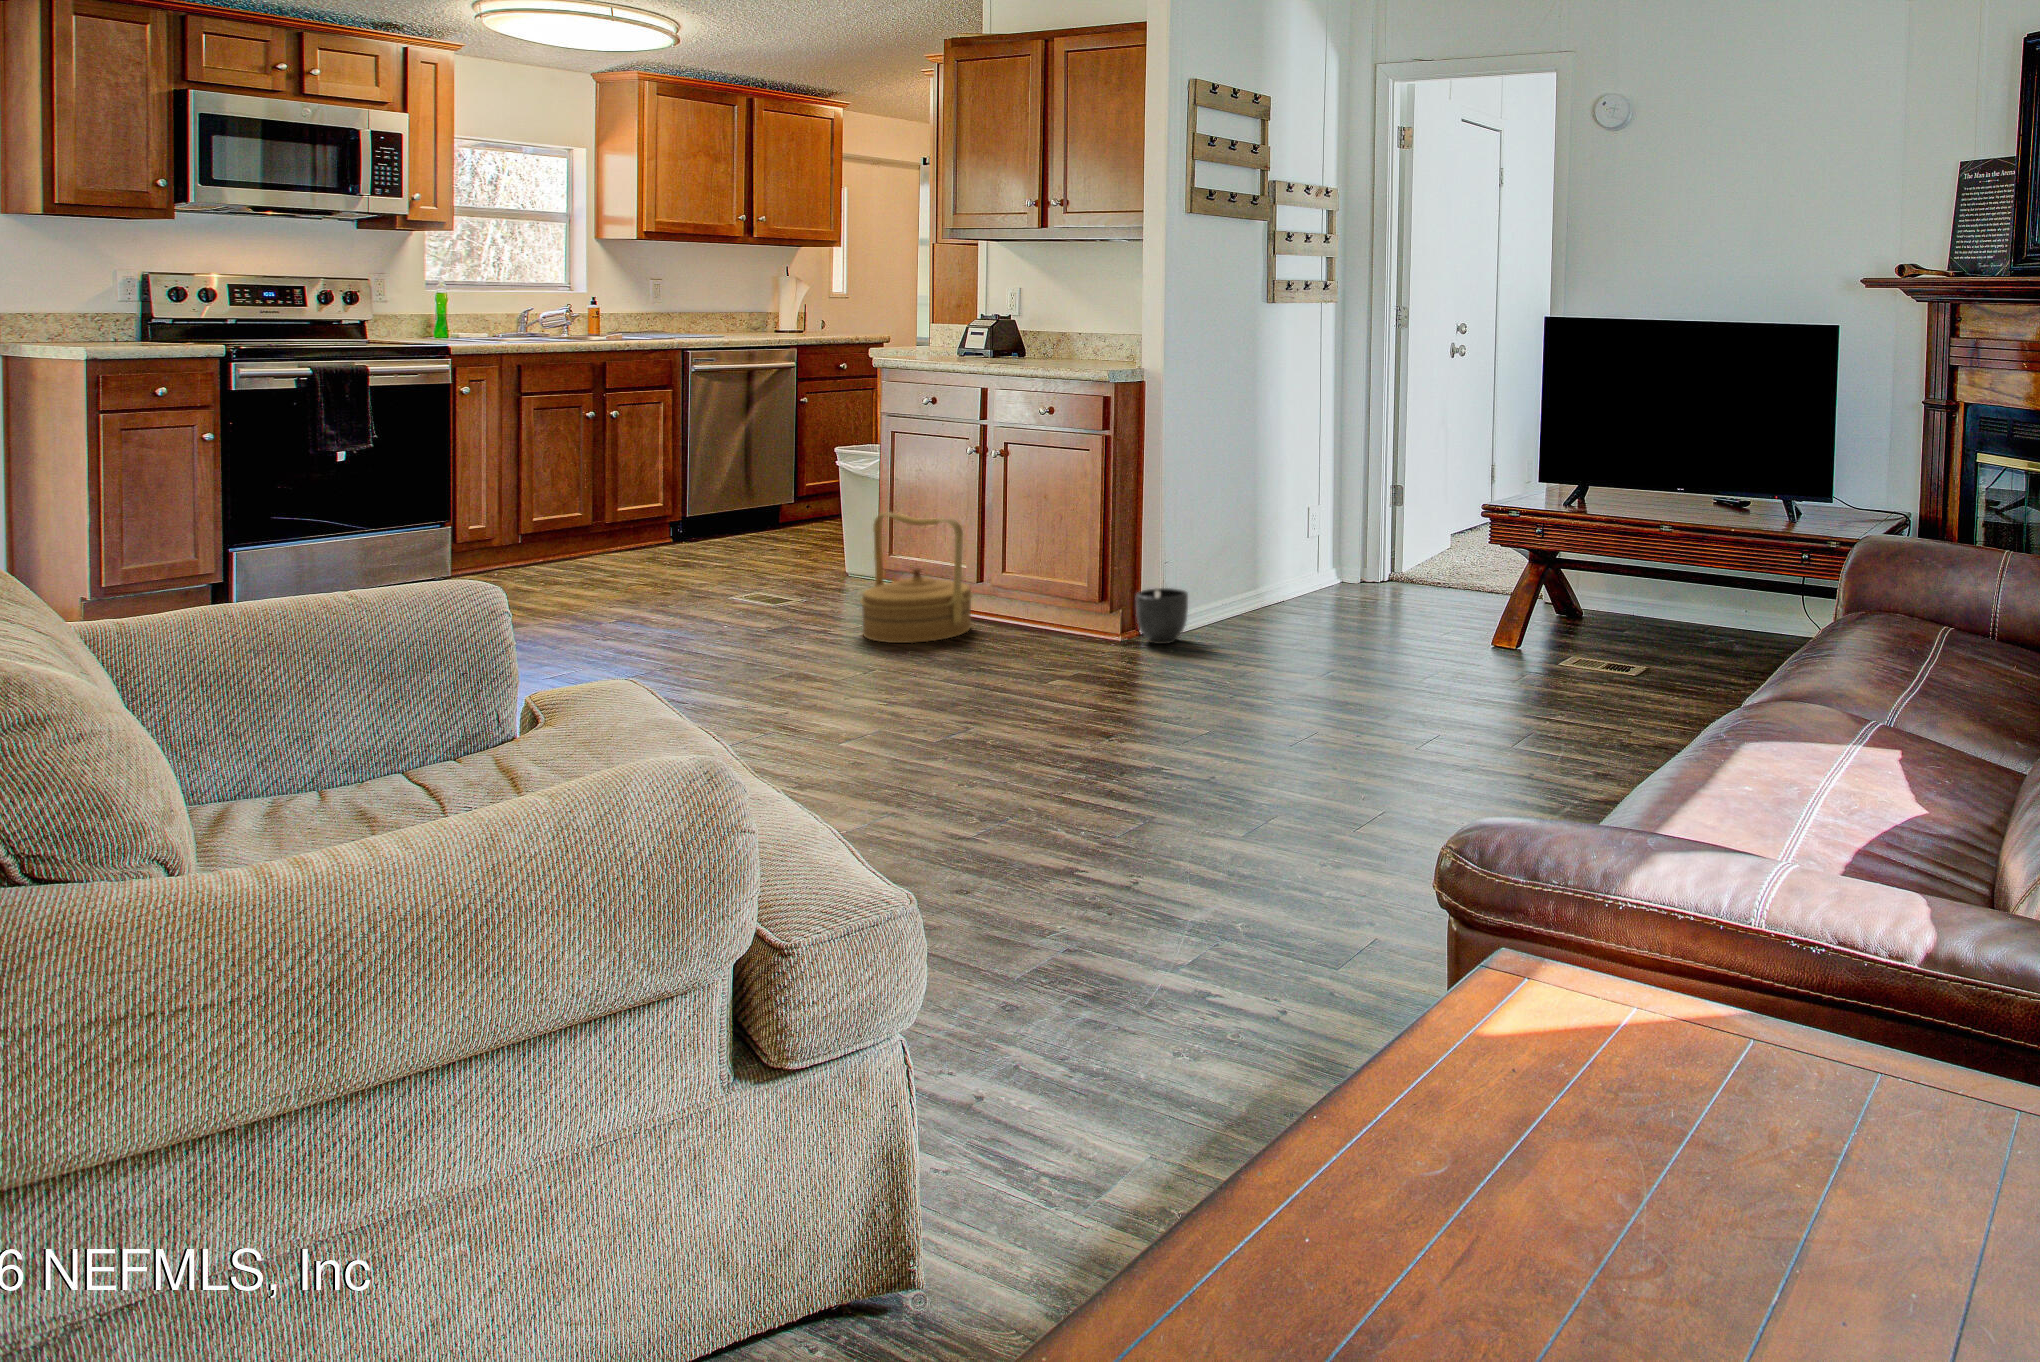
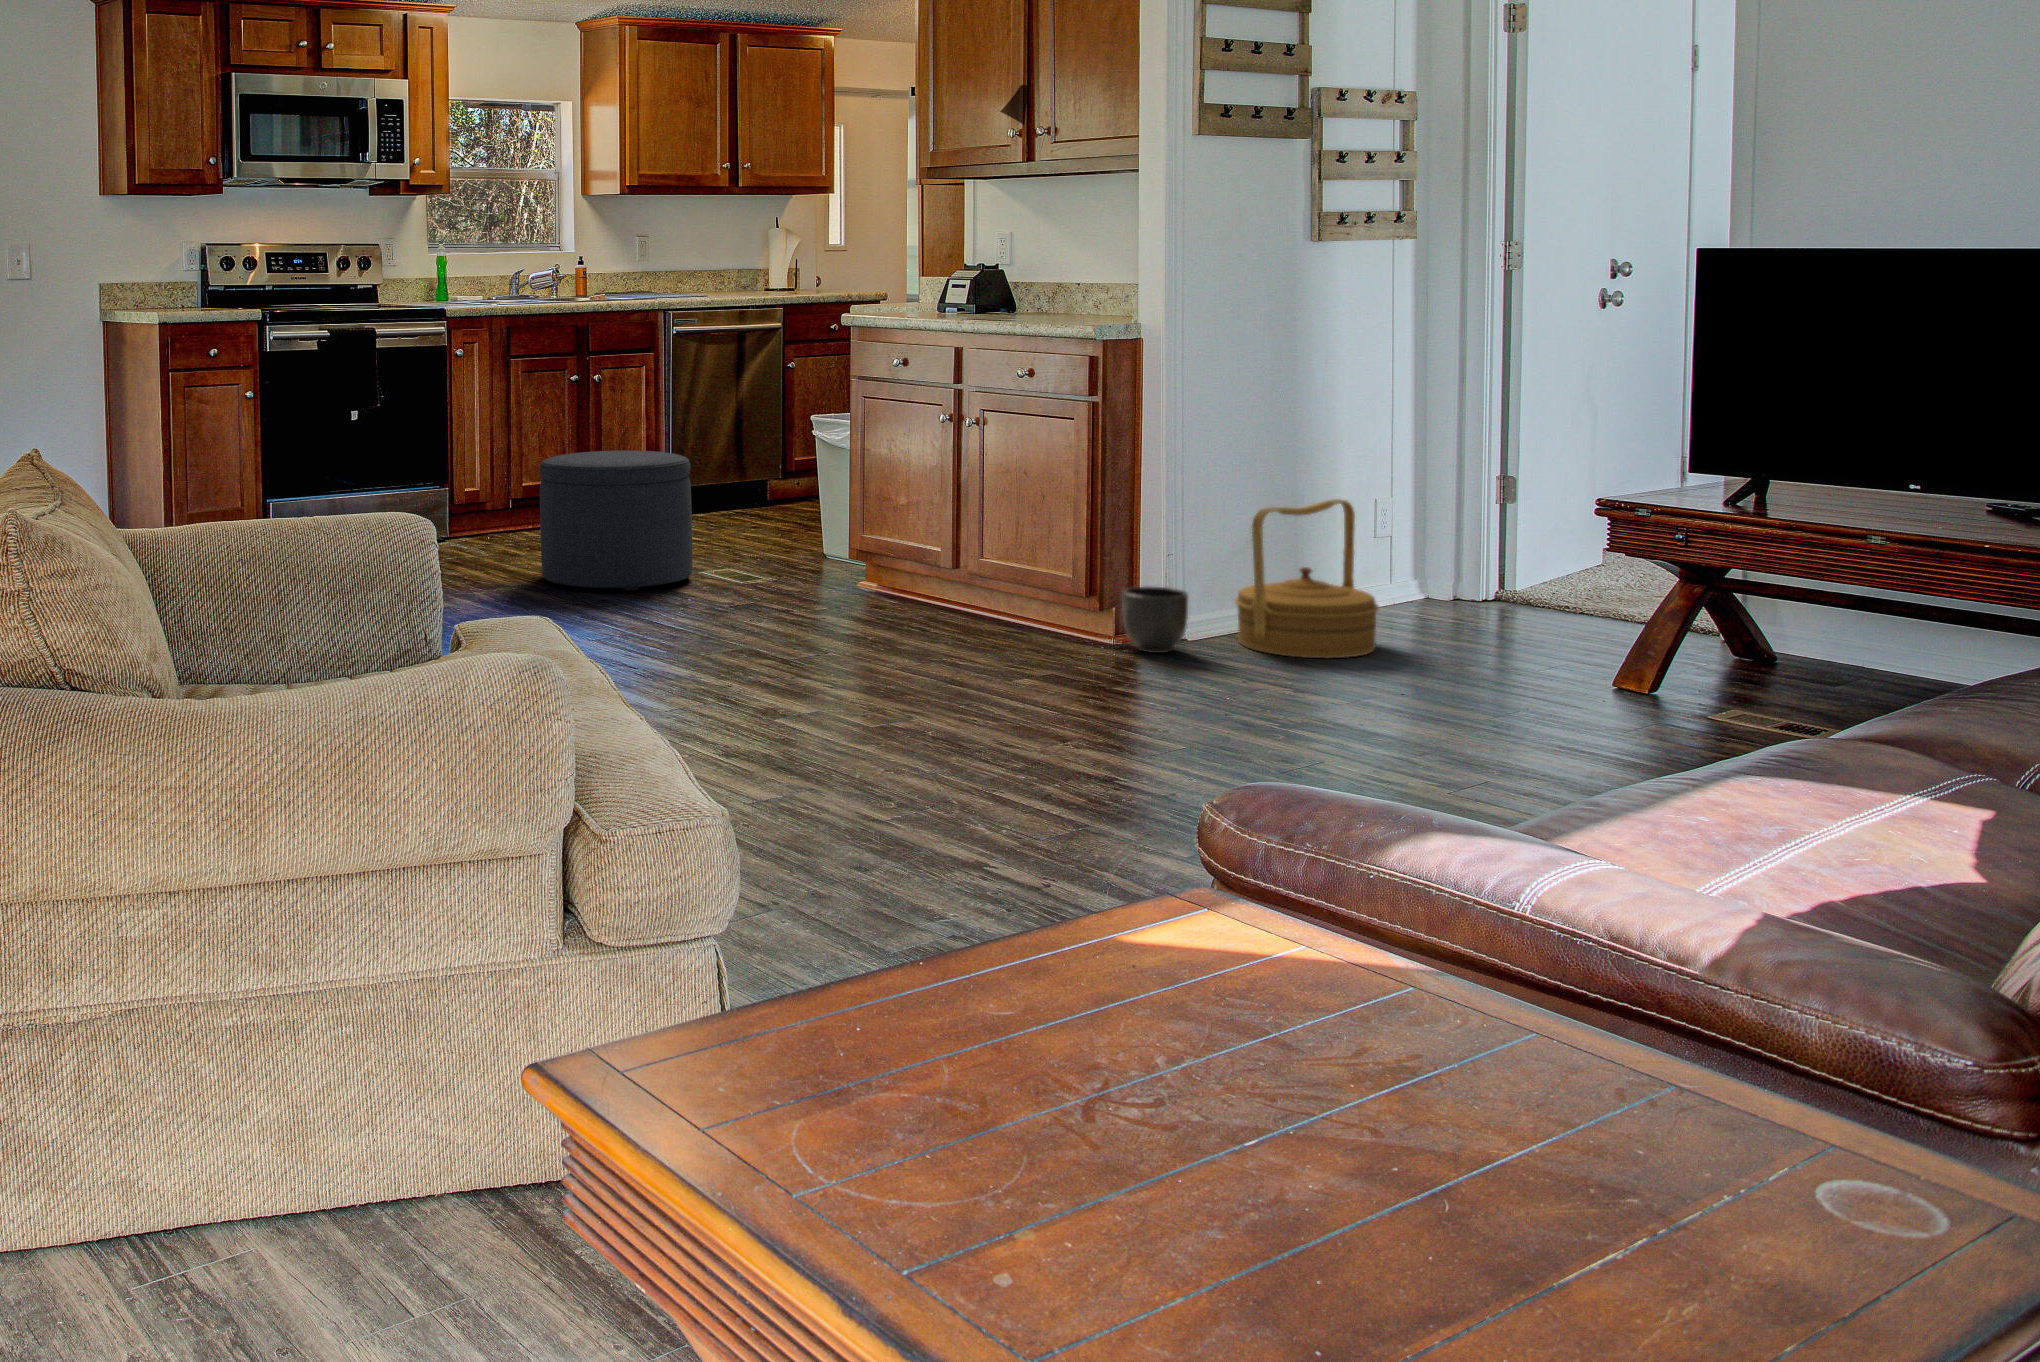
ottoman: none [565,488,731,626] -> present [539,451,692,591]
woven basket: present [860,512,973,643] -> present [1235,499,1379,658]

